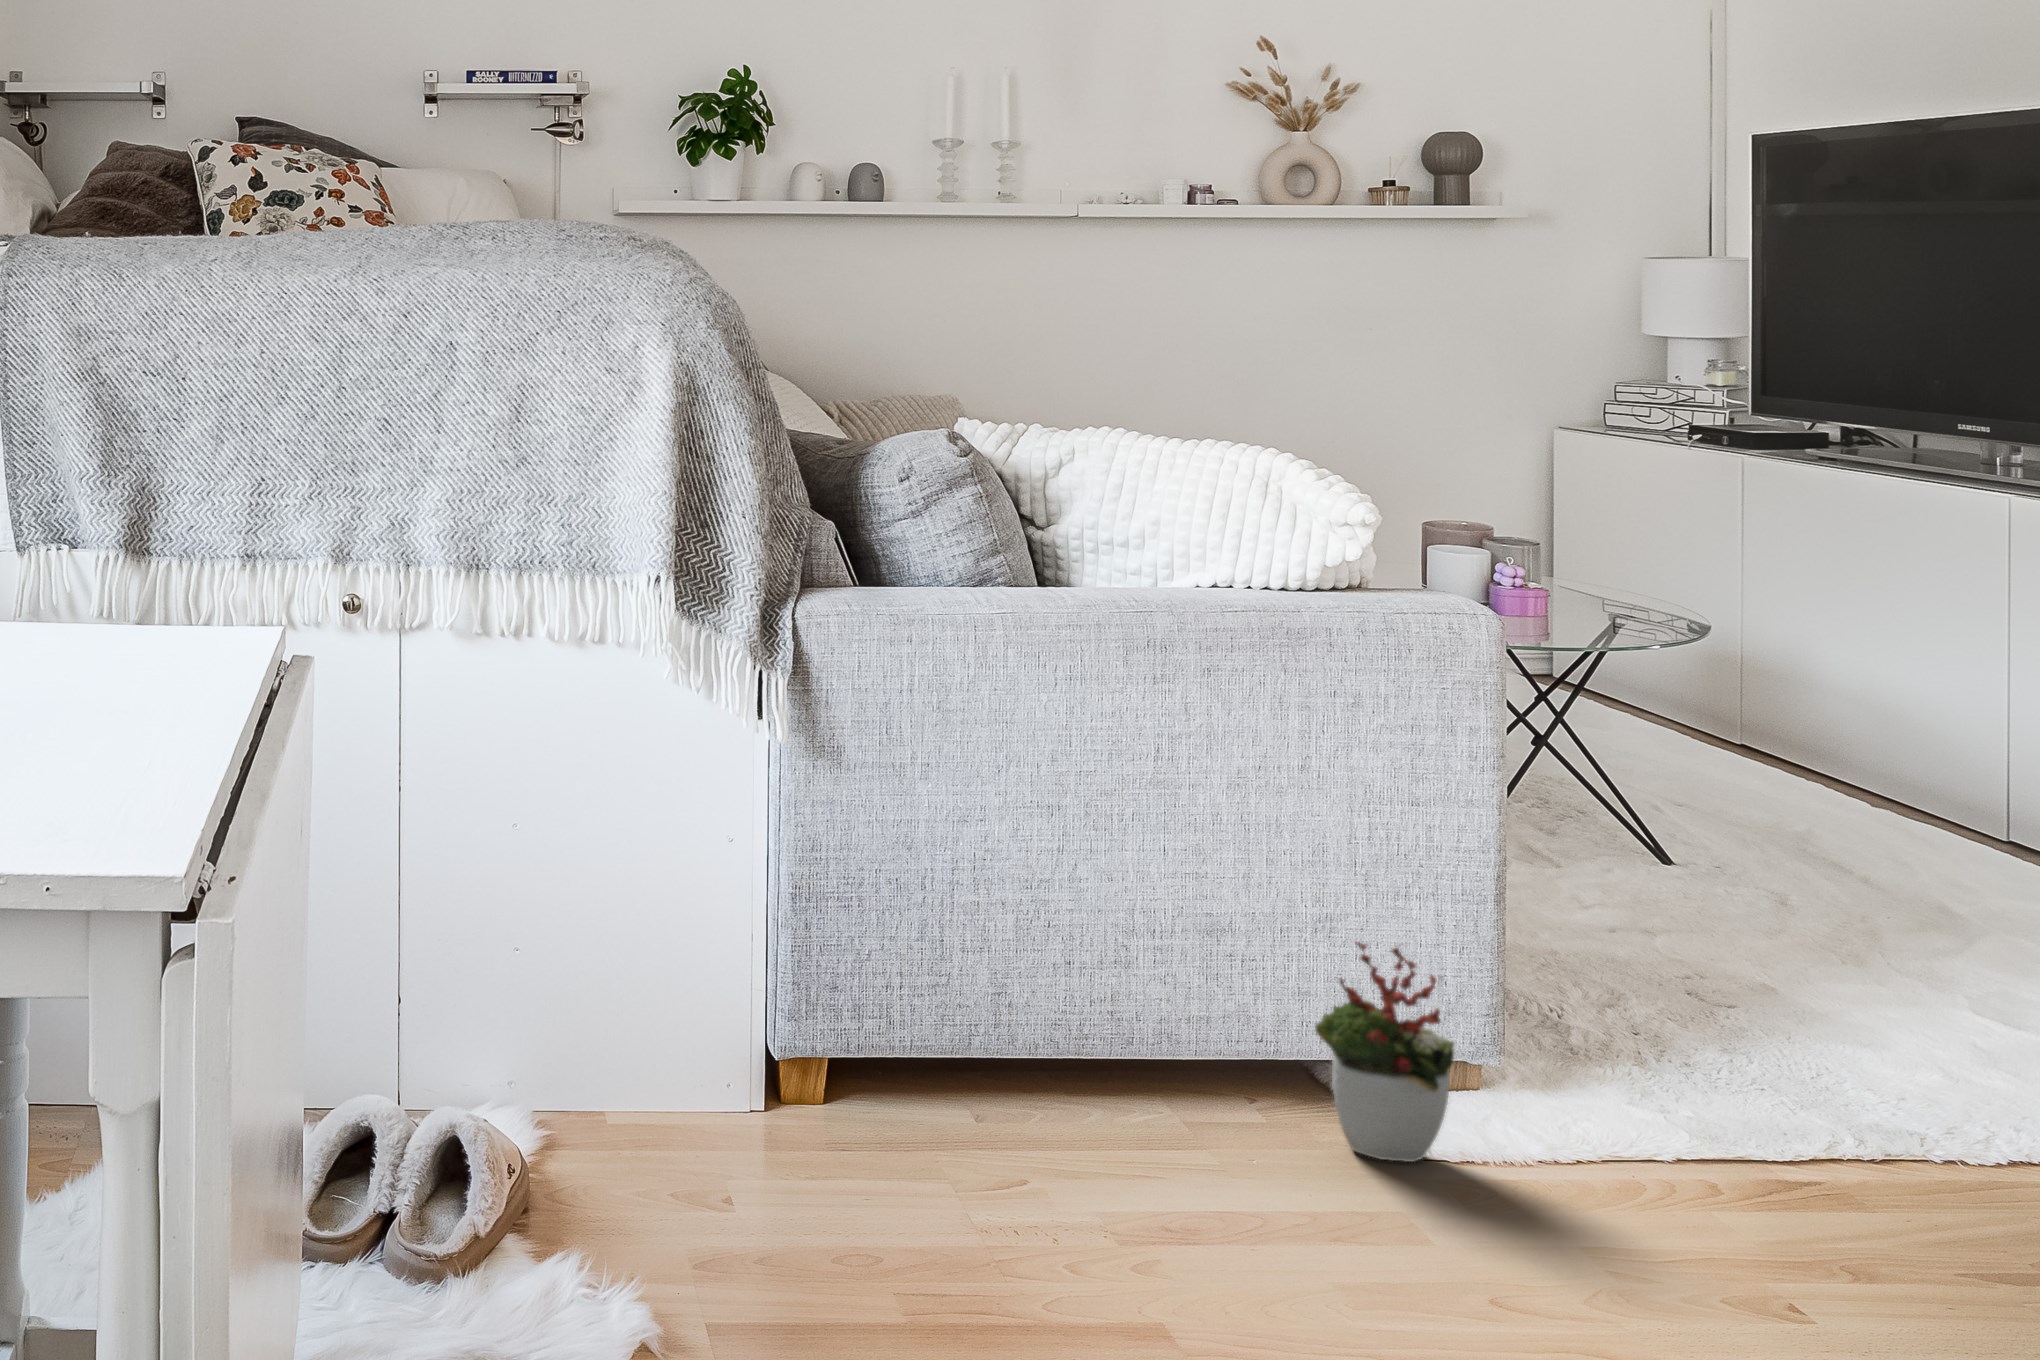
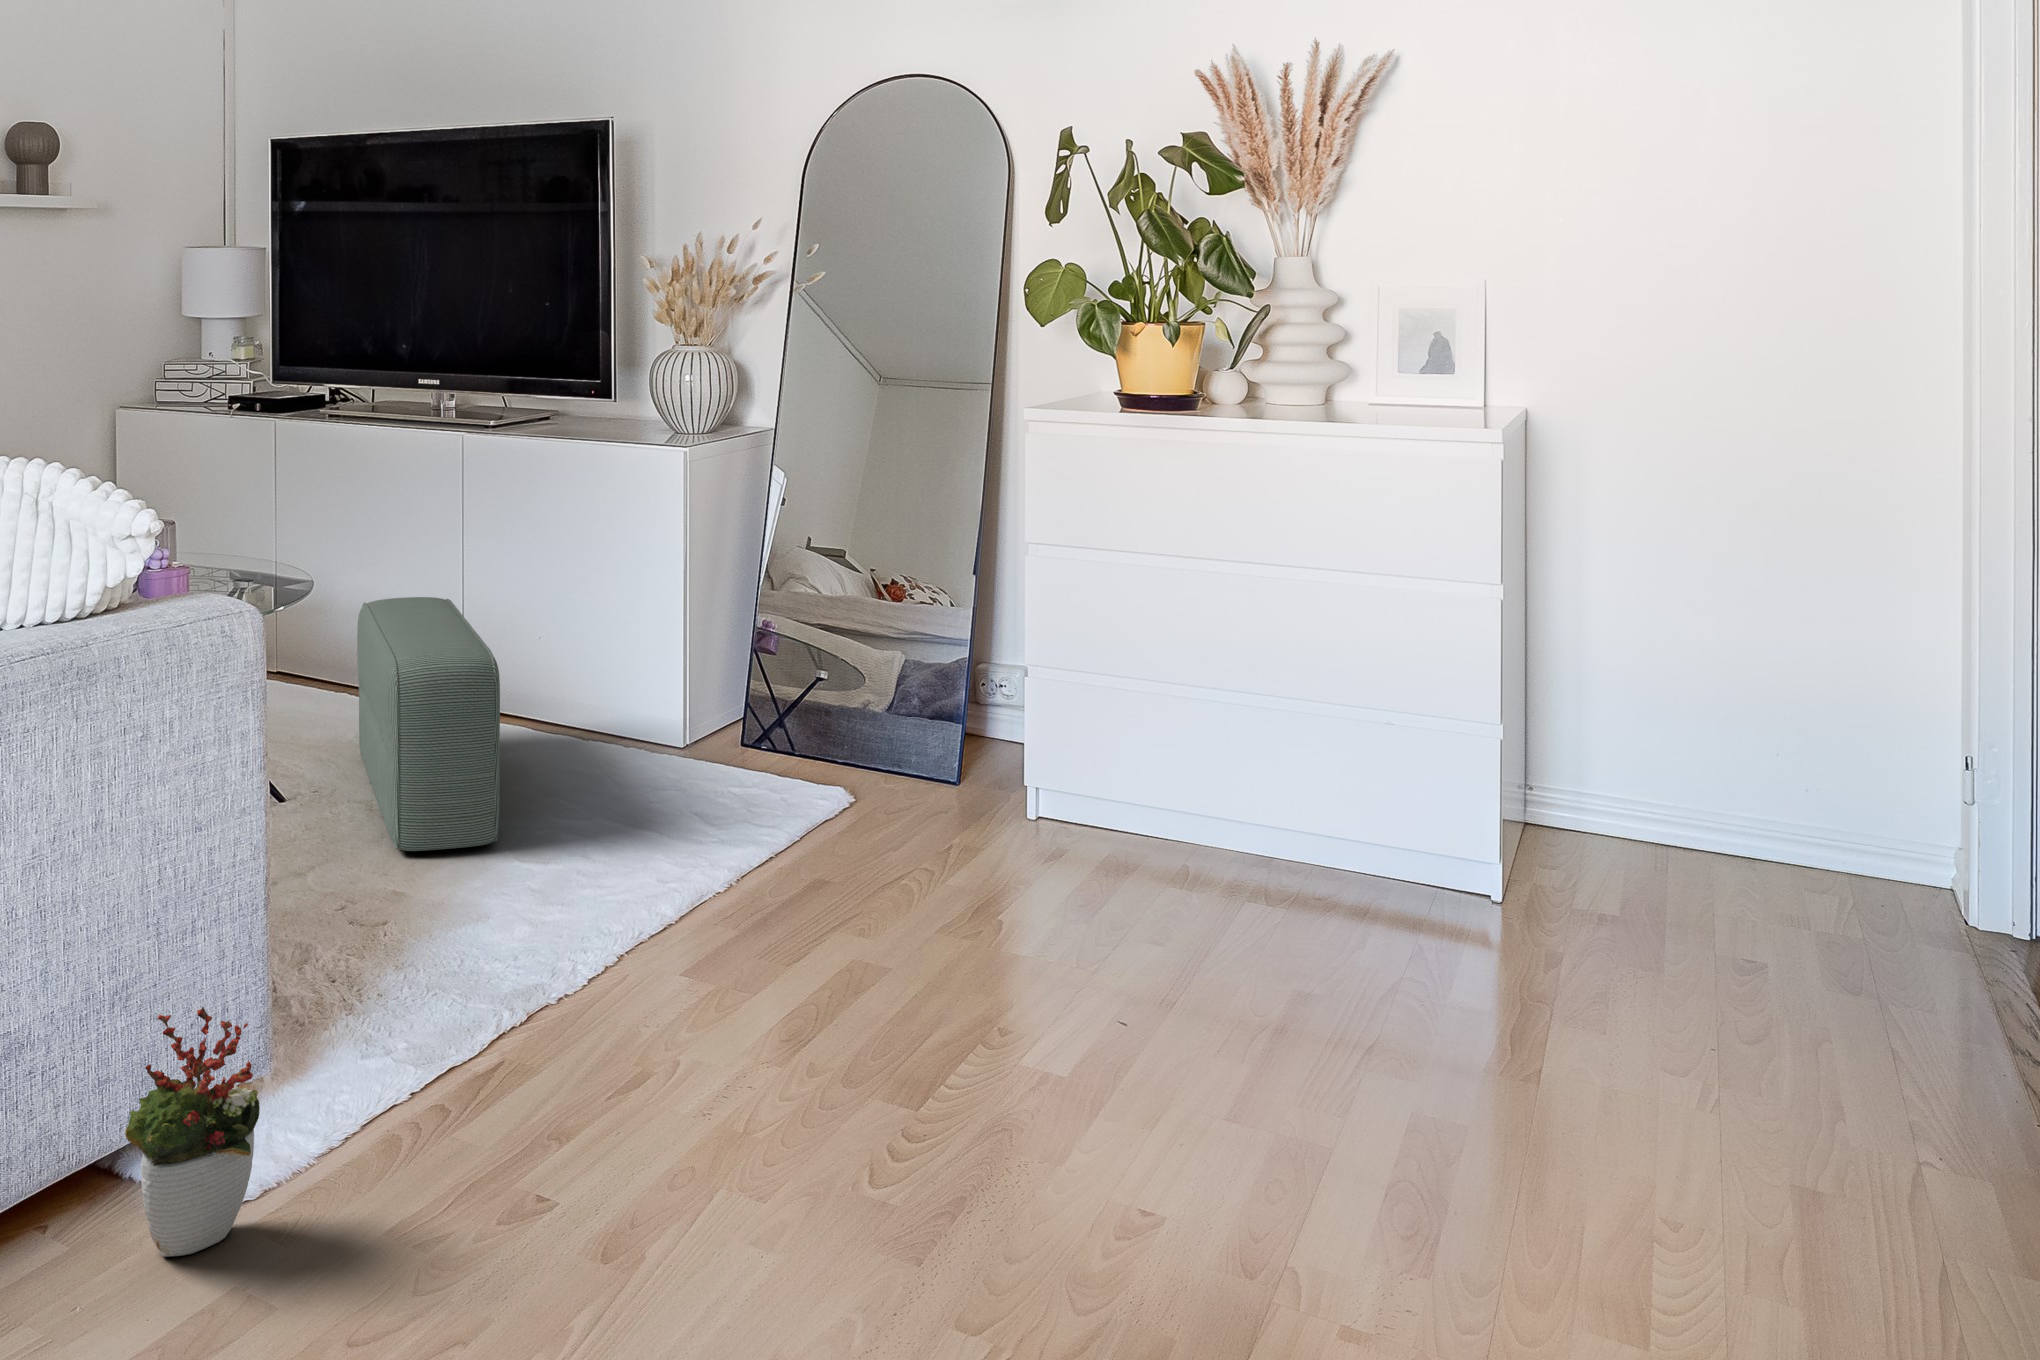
pouf: none [1778,665,1944,961] -> present [357,597,500,851]

